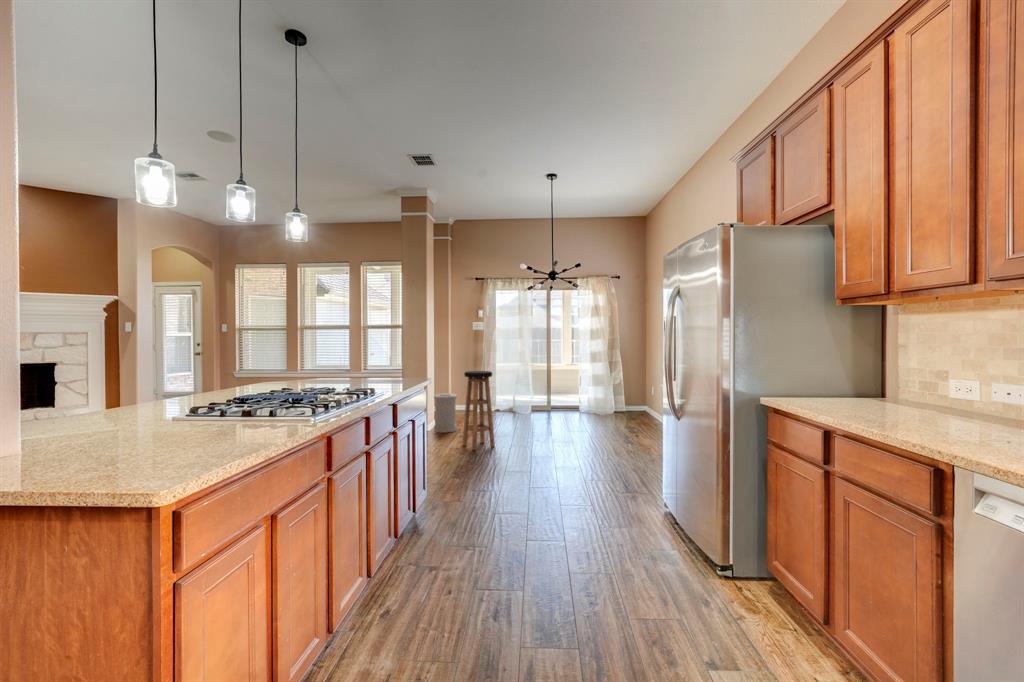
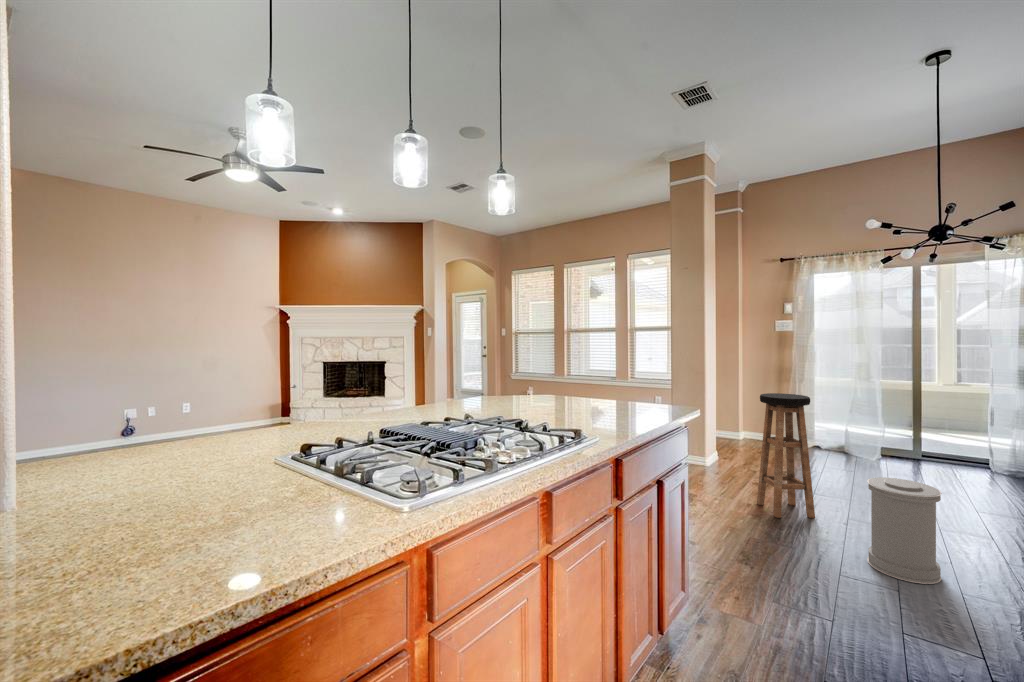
trash can: present [434,393,457,432] -> present [867,477,942,584]

